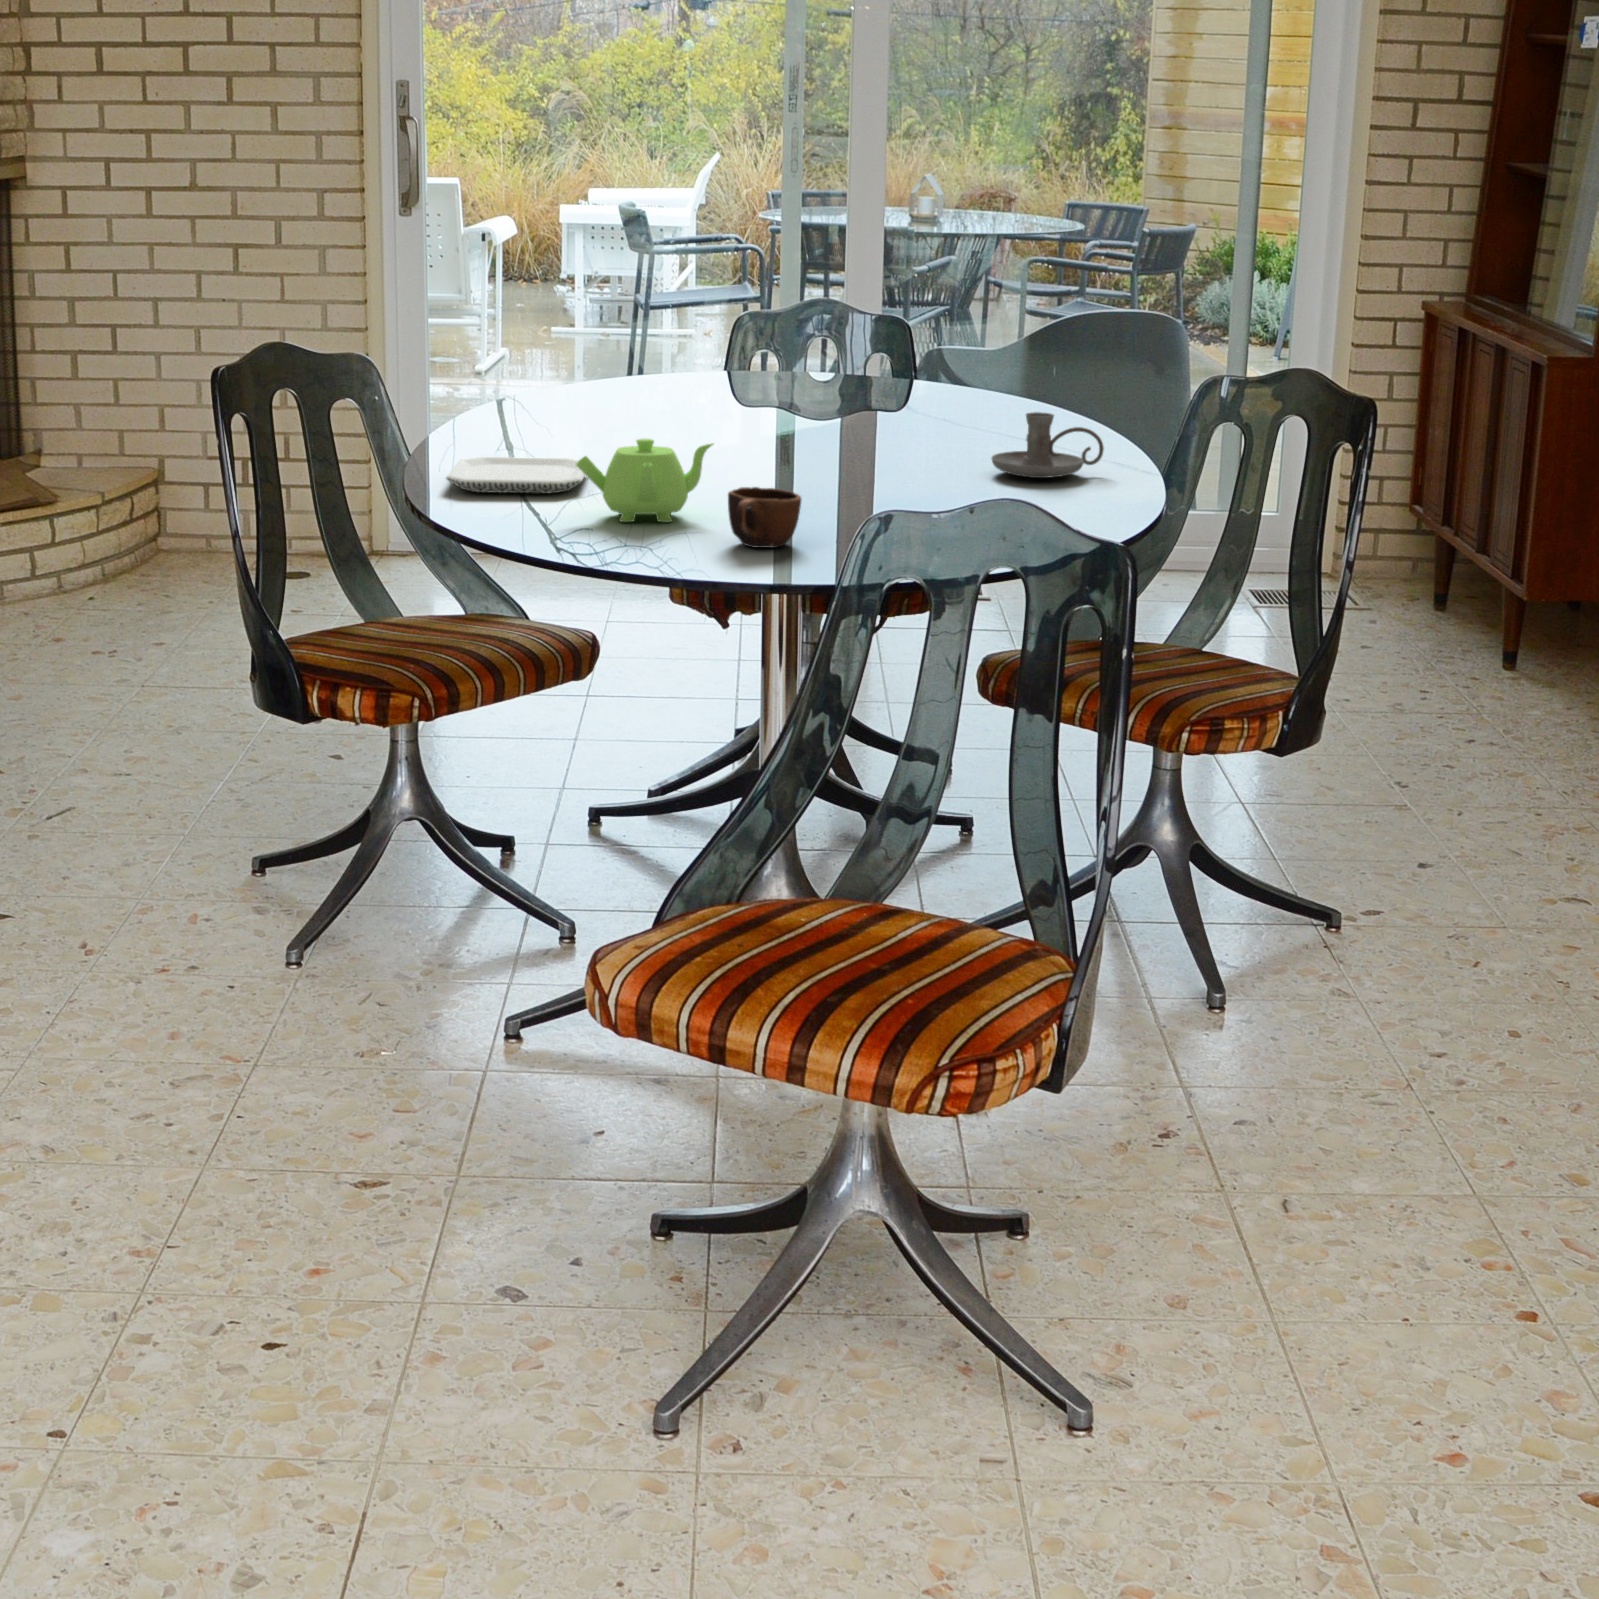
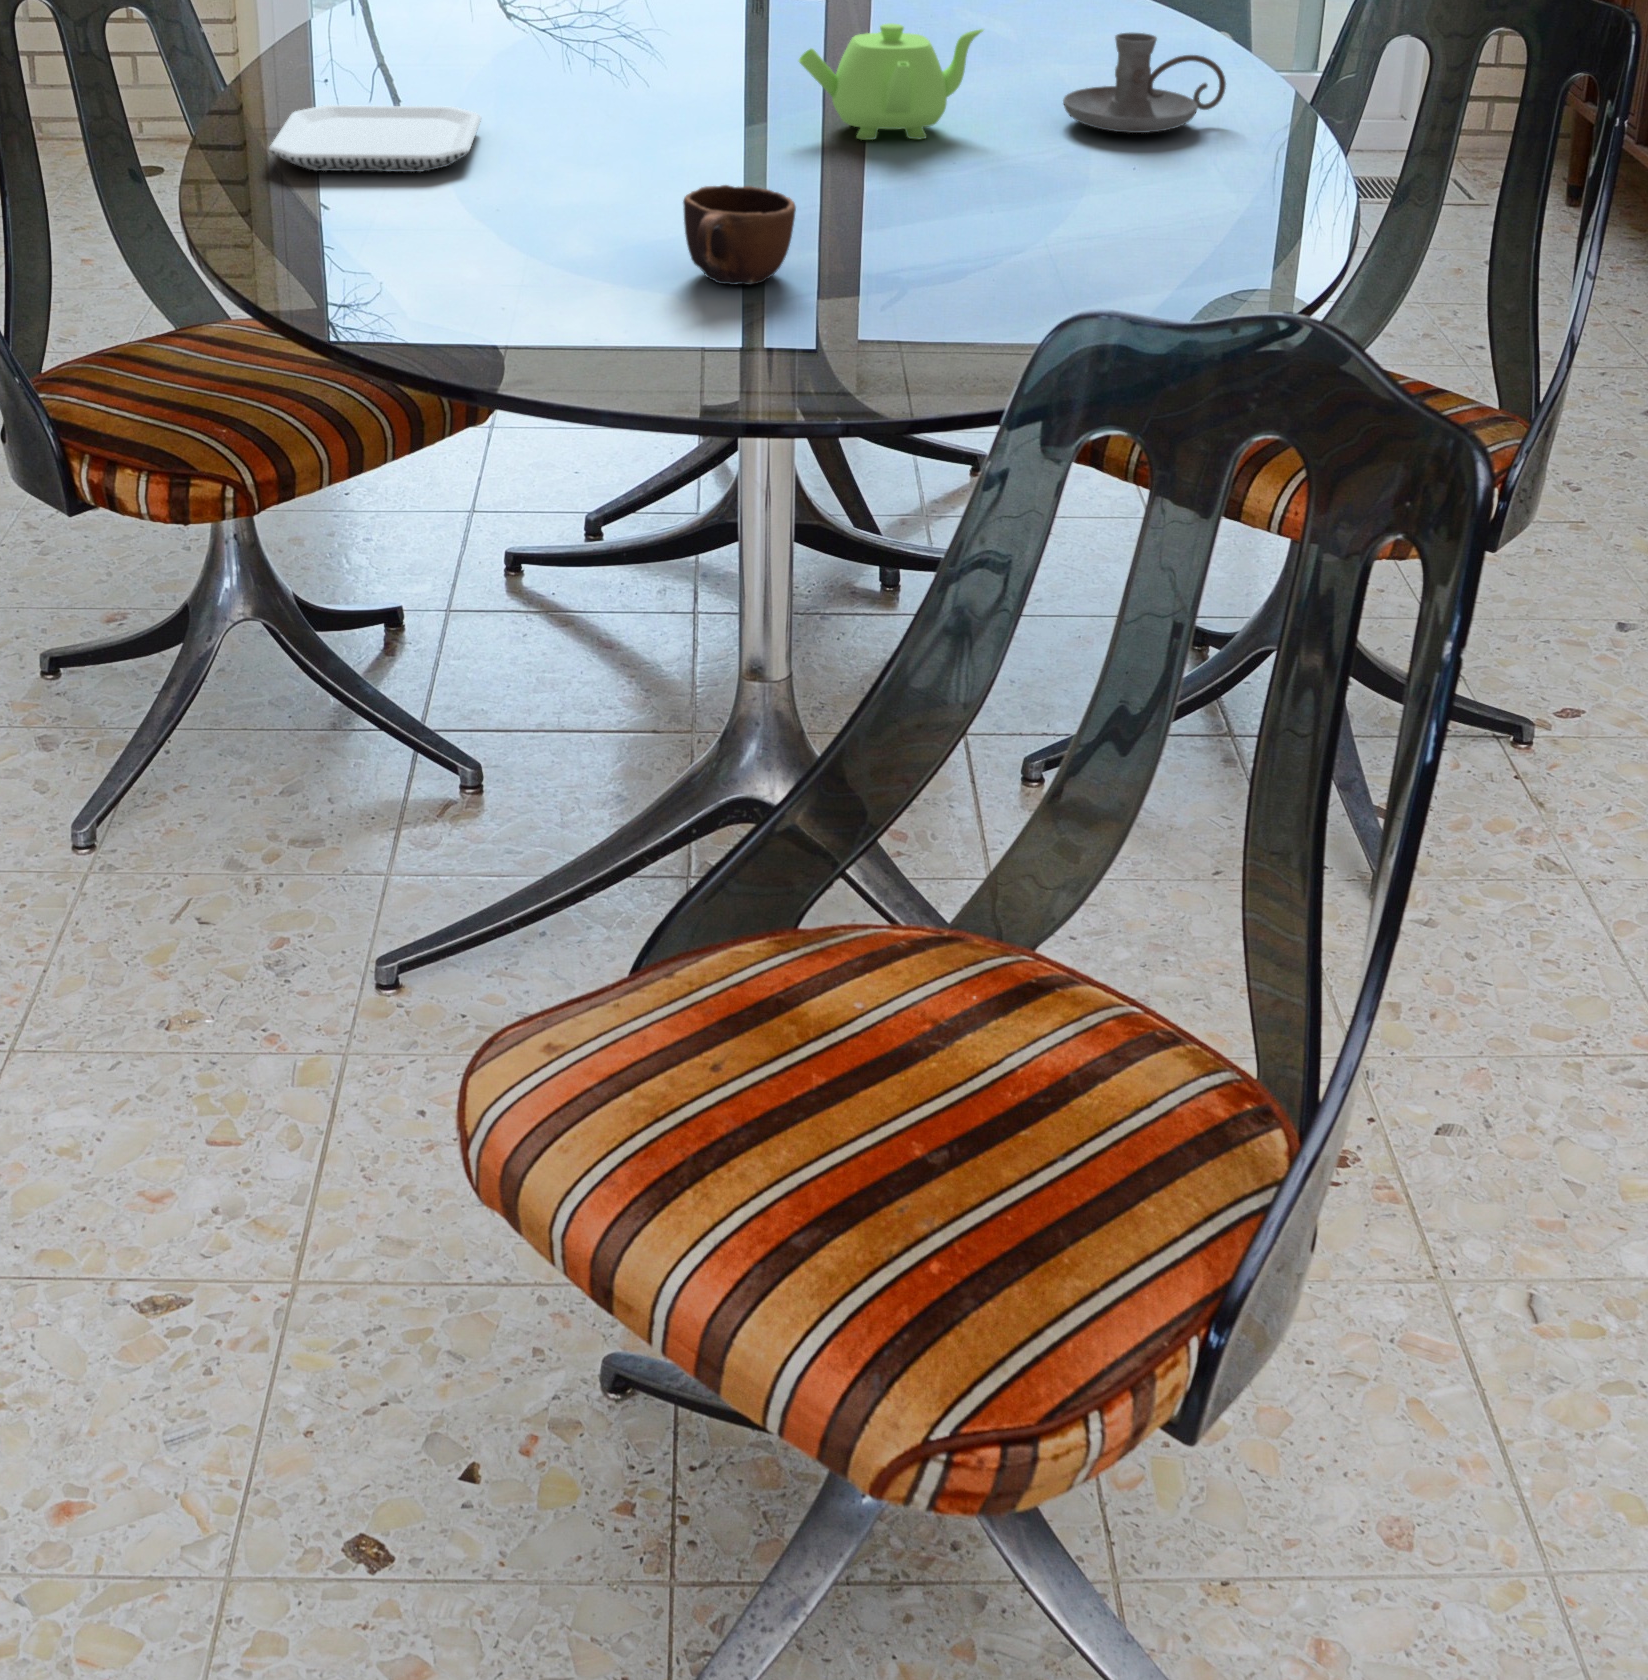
teapot: present [576,439,713,522] -> present [799,23,983,140]

